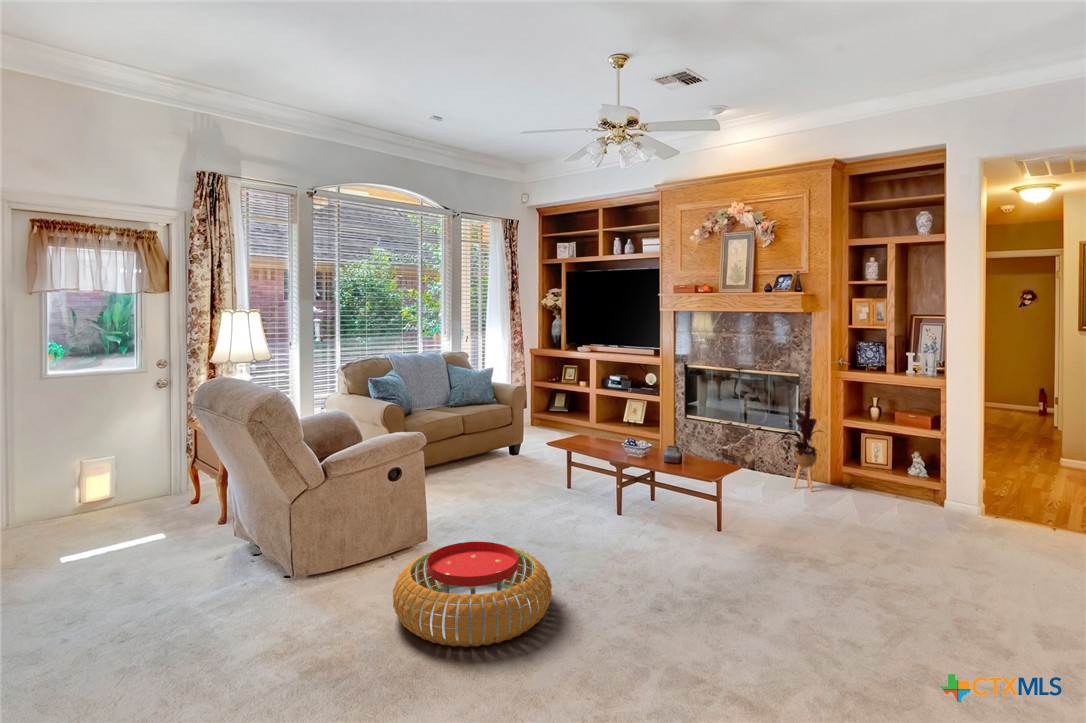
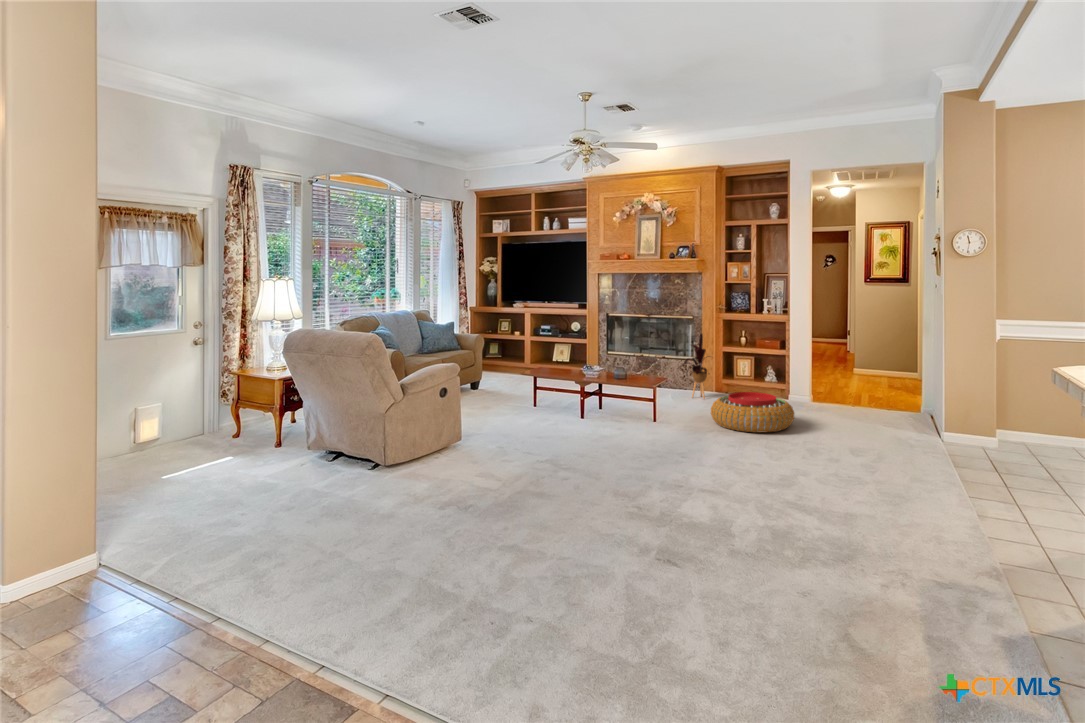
pouf: present [393,542,552,647] -> present [711,392,794,432]

